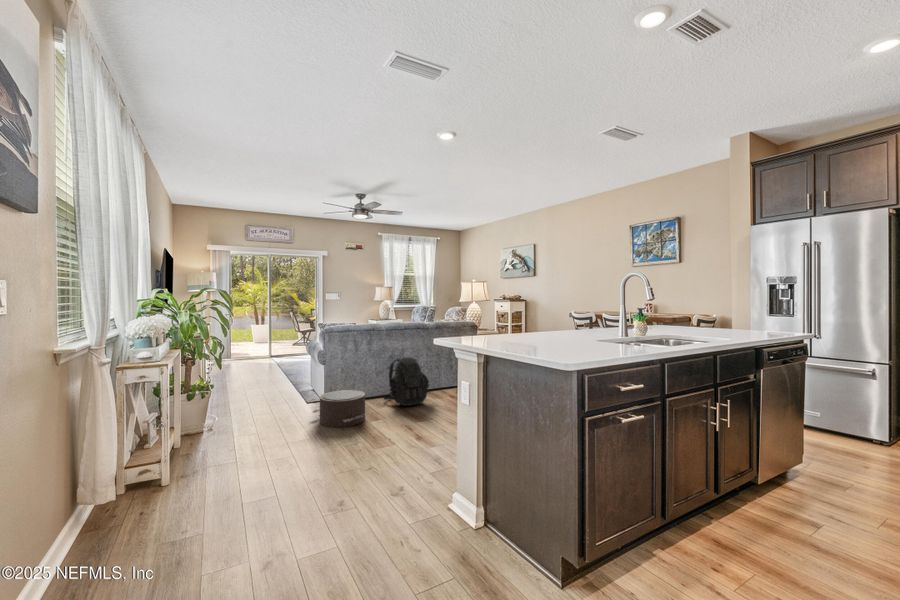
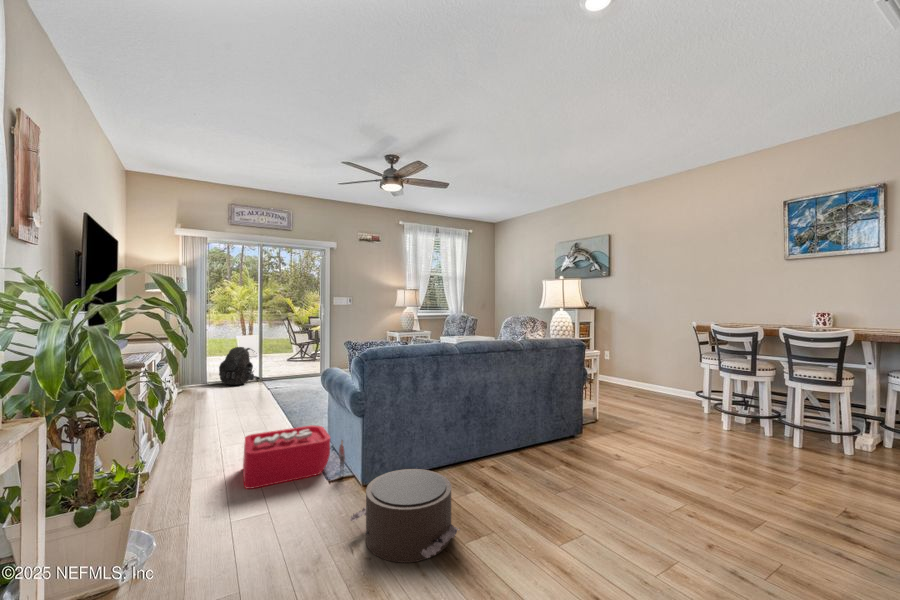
backpack: present [384,357,429,406] -> present [219,347,260,385]
storage bin: none [258,376,316,405] -> present [243,426,345,489]

